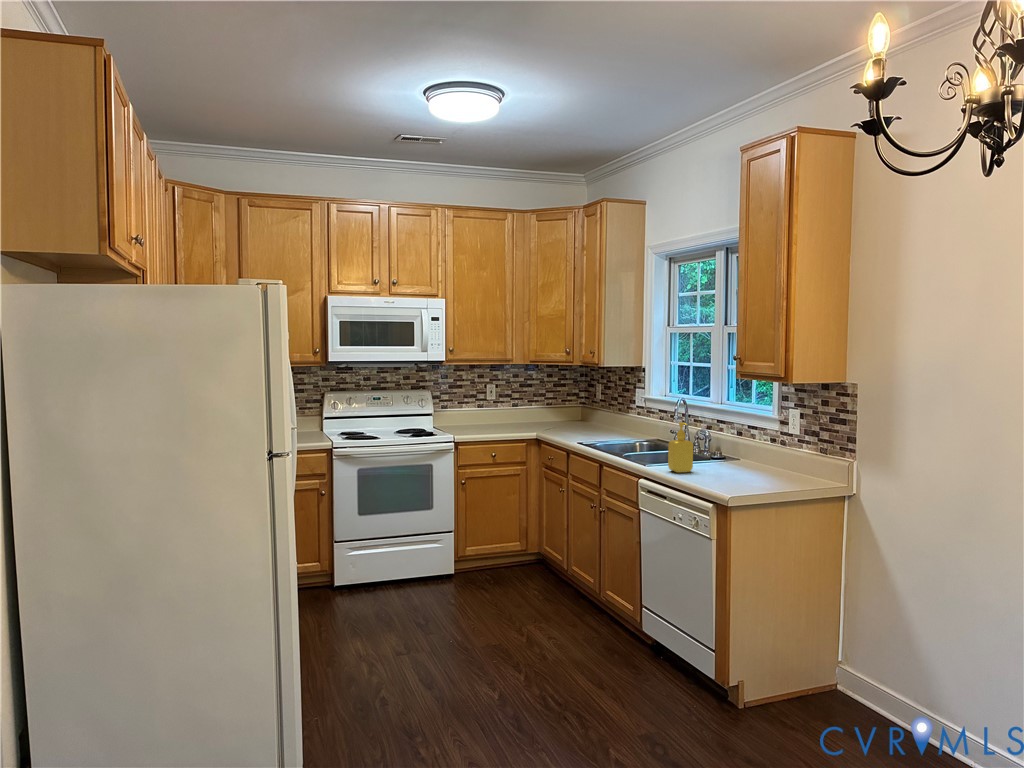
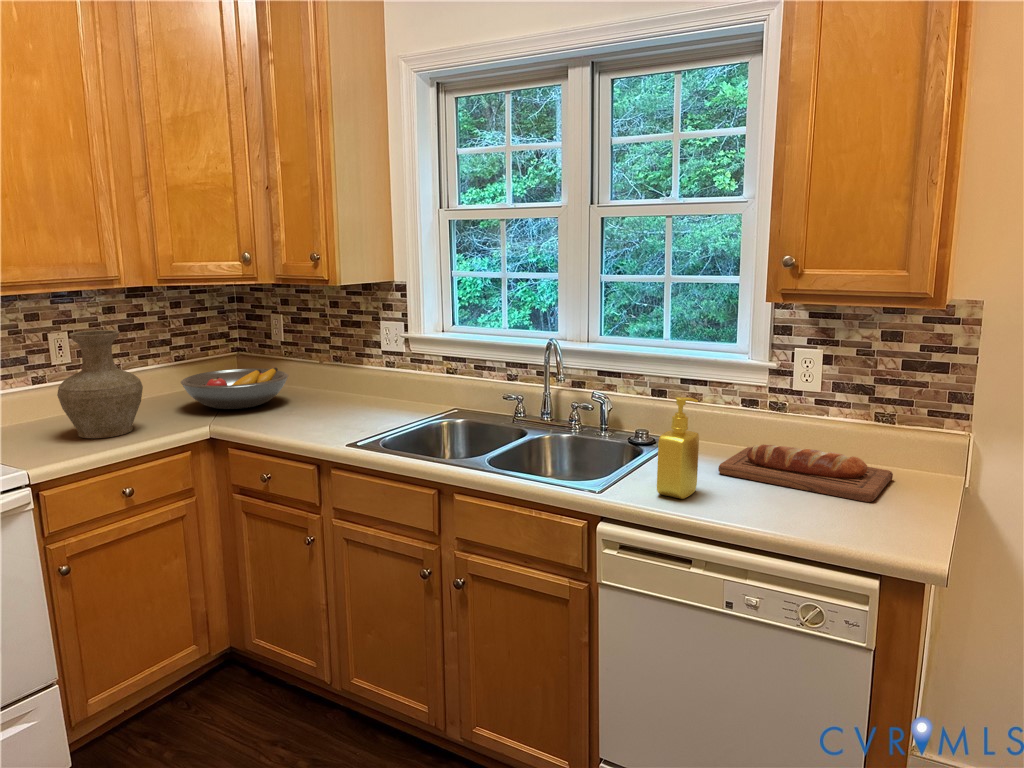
vase: none [479,383,514,432] -> present [57,330,143,438]
fruit bowl: none [536,410,589,429] -> present [181,368,288,409]
bread loaf: none [721,458,808,486] -> present [718,444,893,502]

